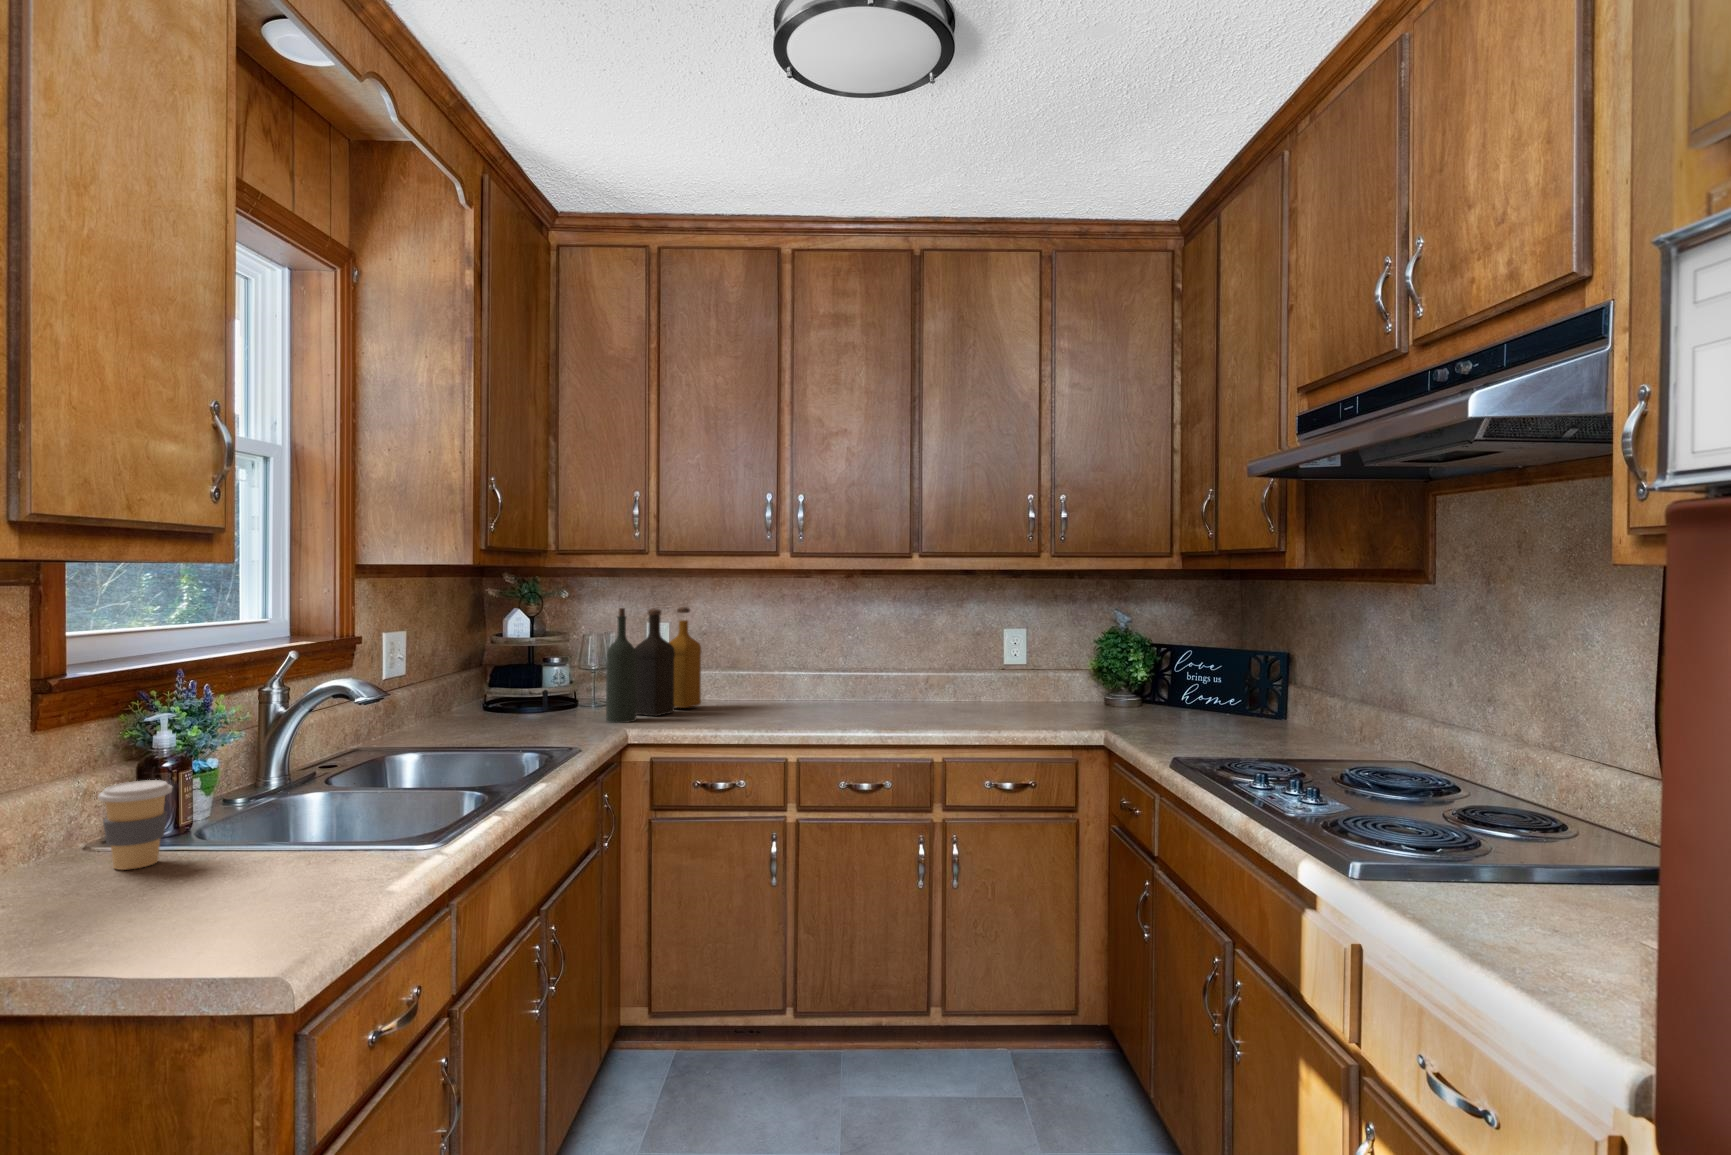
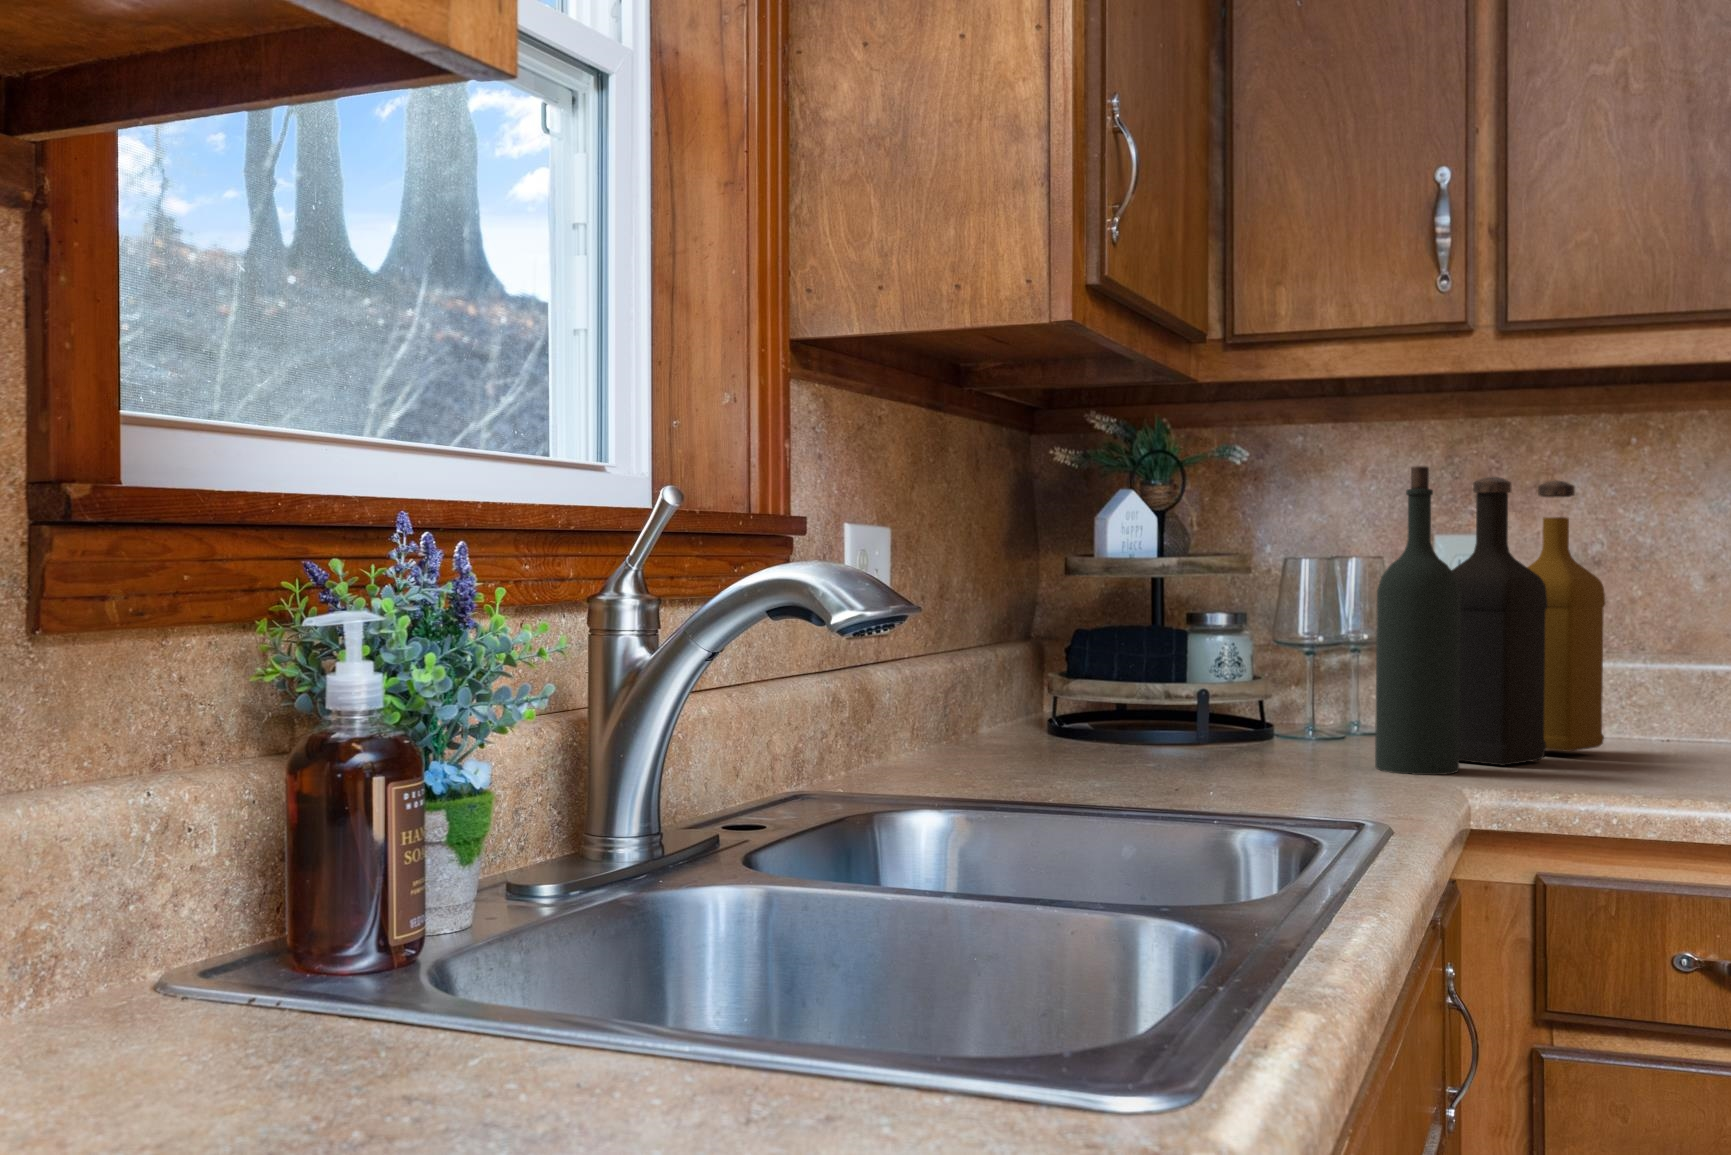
coffee cup: present [98,780,172,870] -> none [149,789,351,1071]

